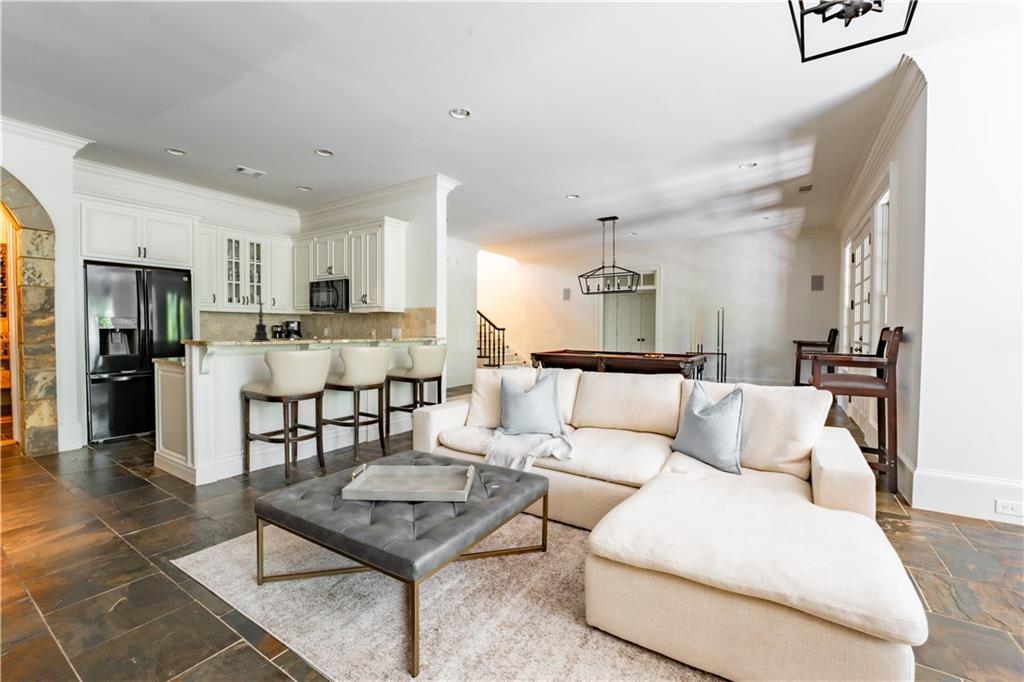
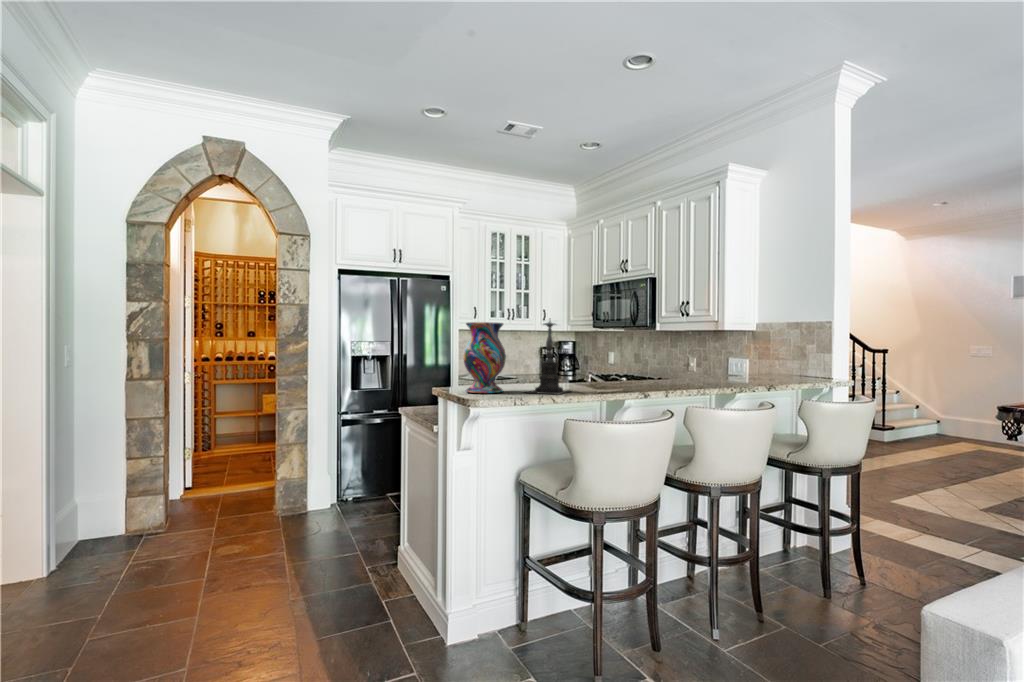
vase: none [203,301,232,342] -> present [464,322,506,393]

